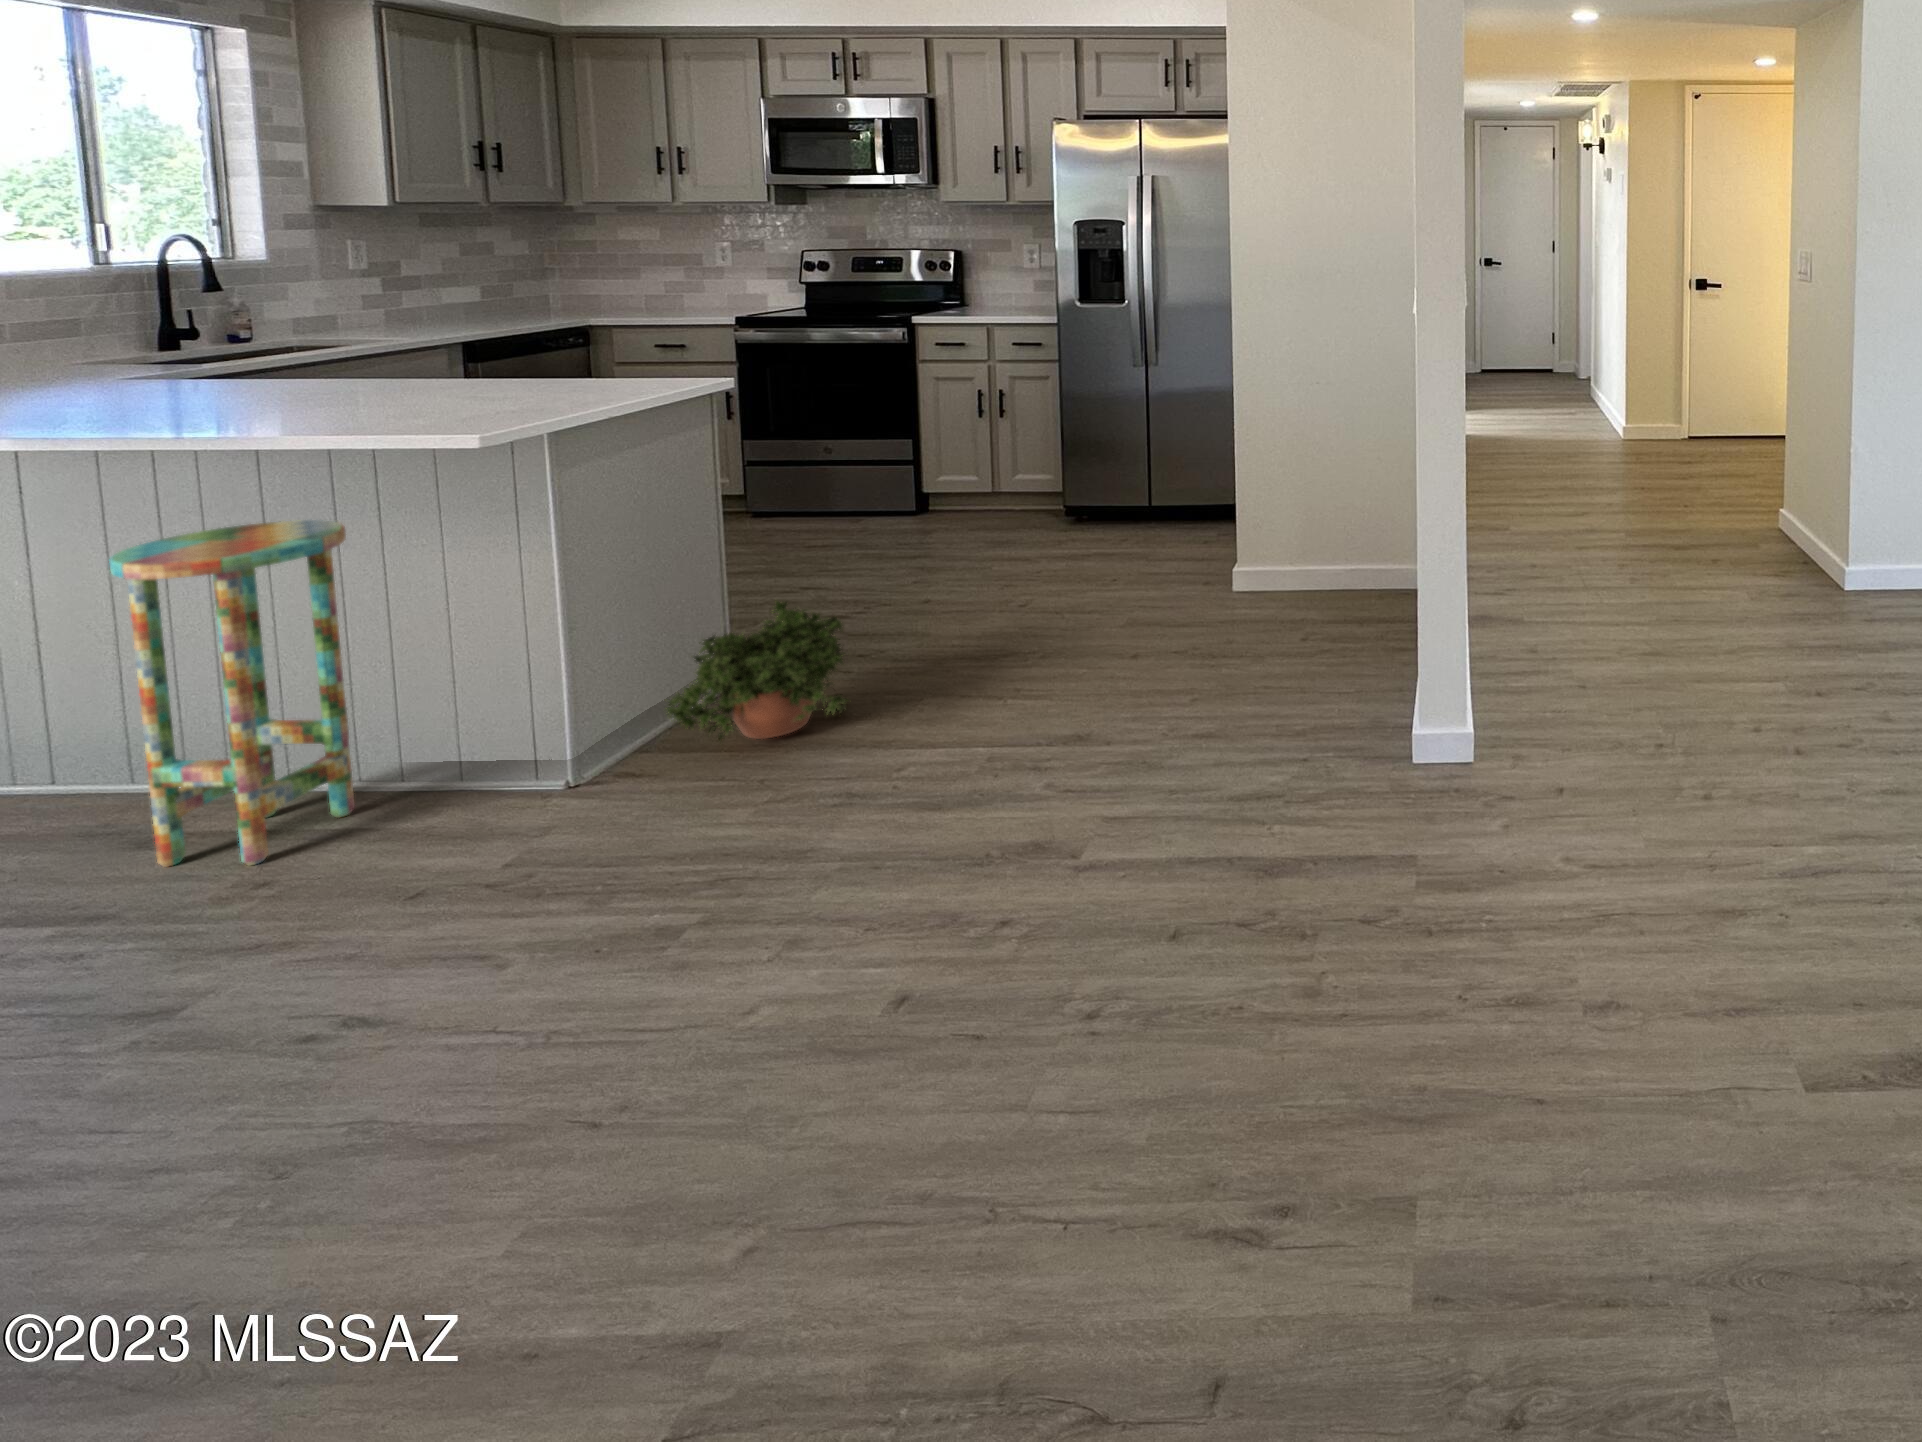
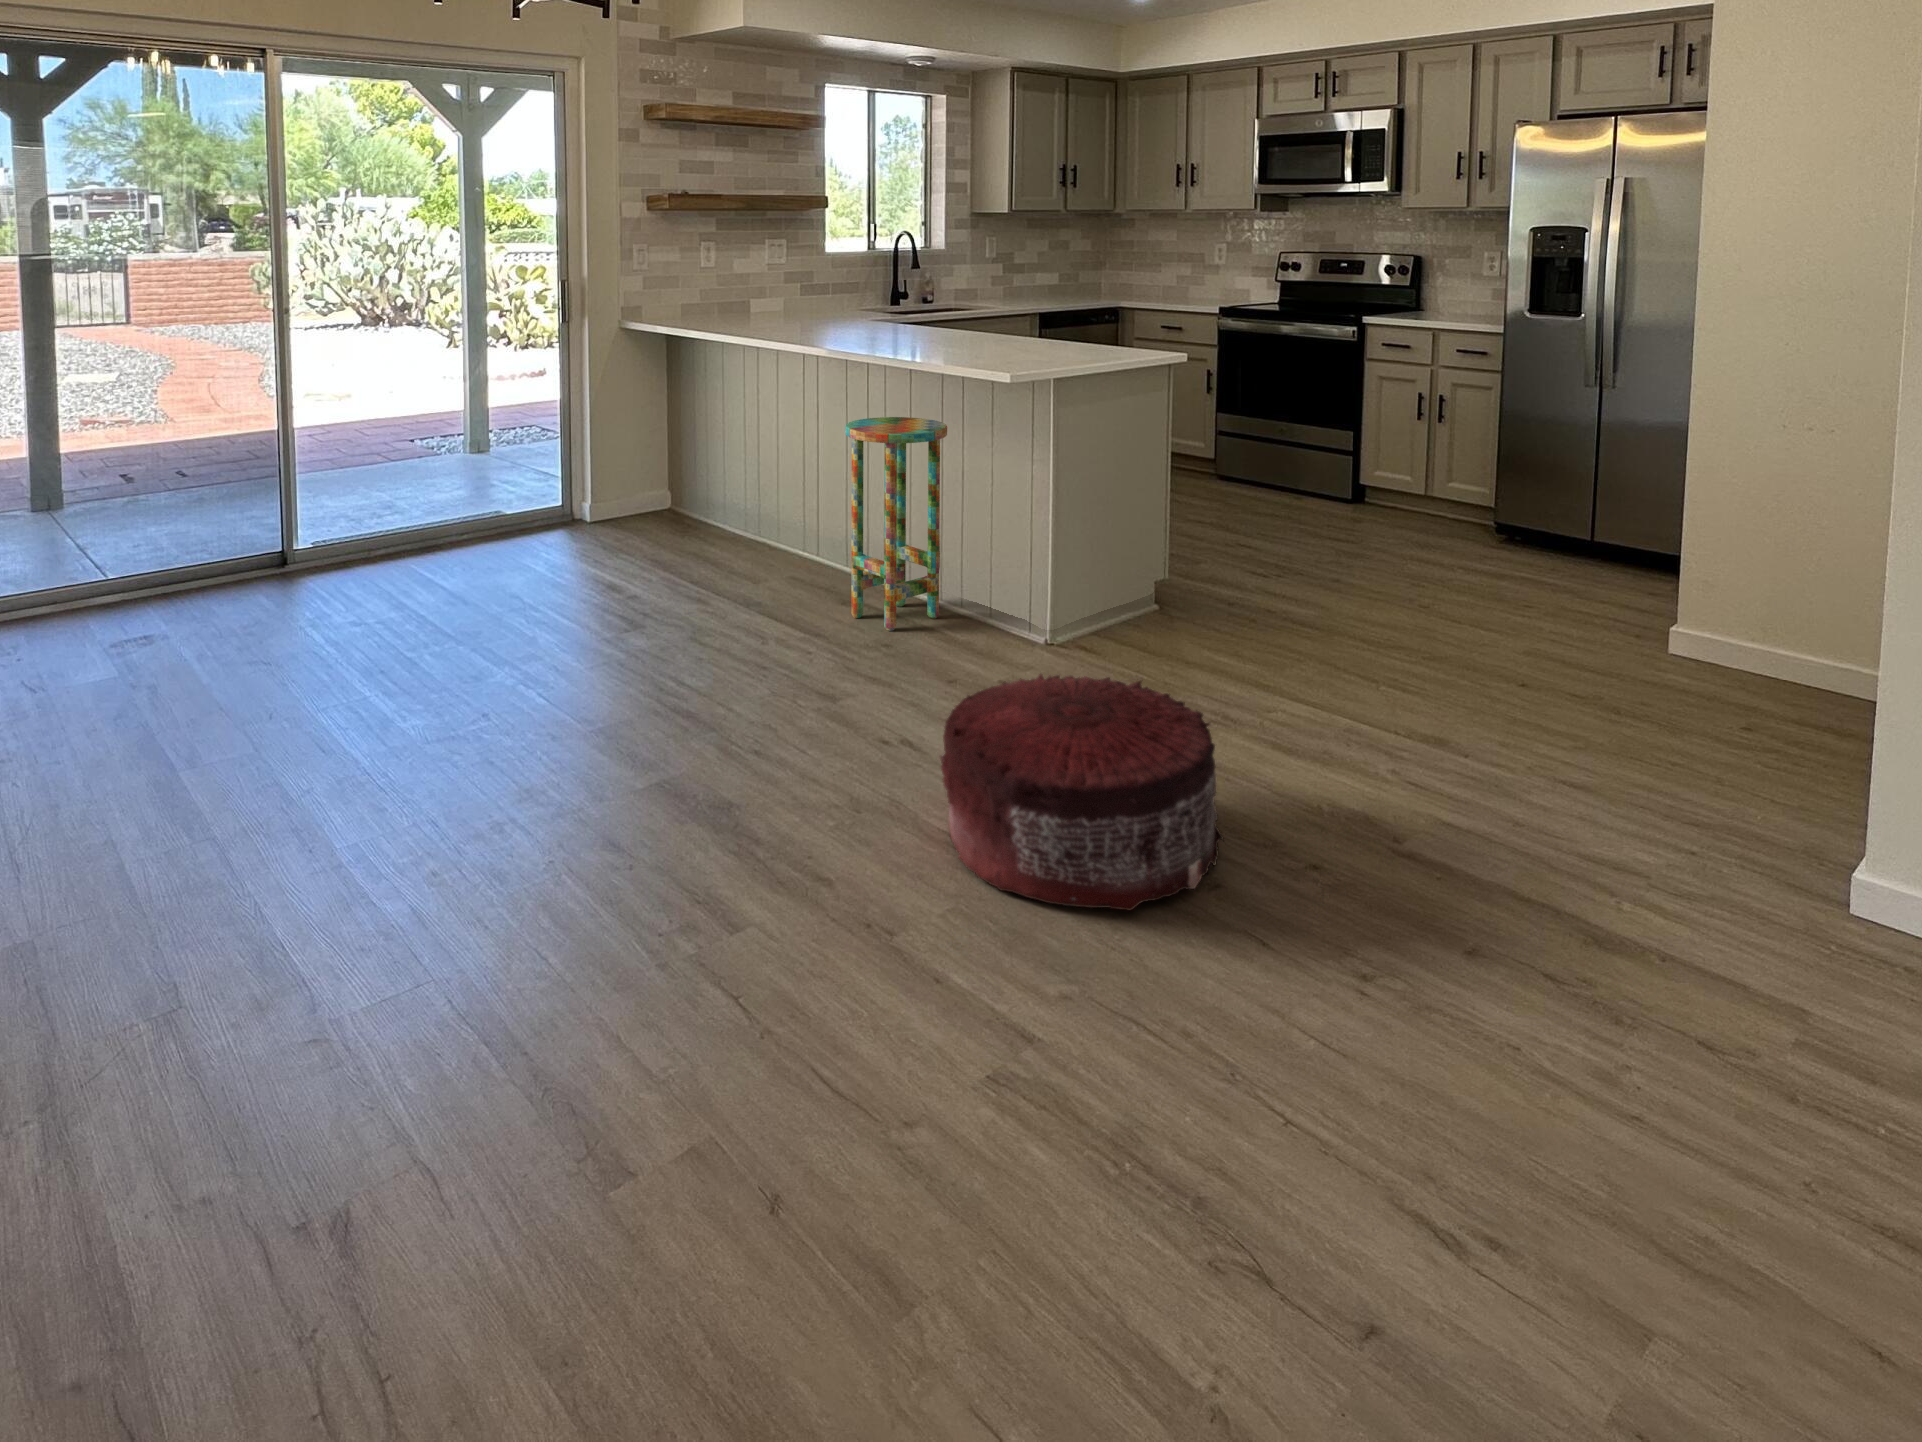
potted plant: present [666,601,848,741] -> none [1111,540,1247,652]
pouf: none [447,805,911,1203] -> present [940,674,1223,910]

